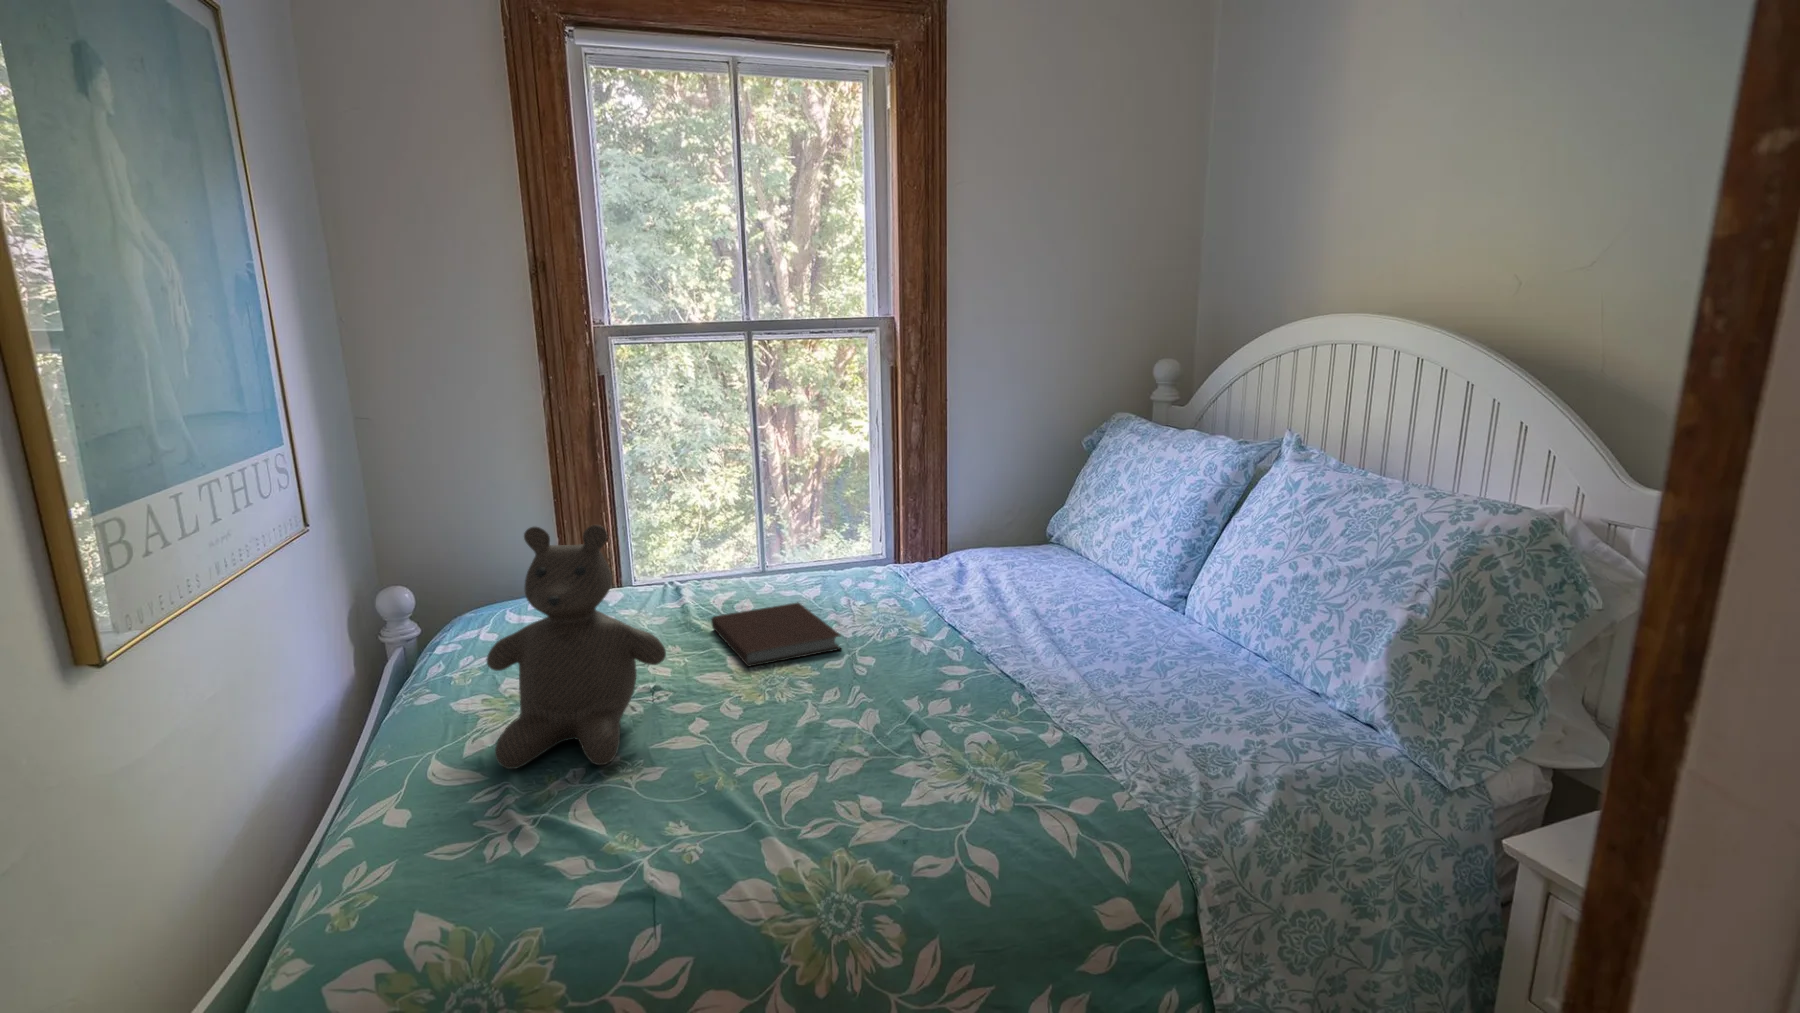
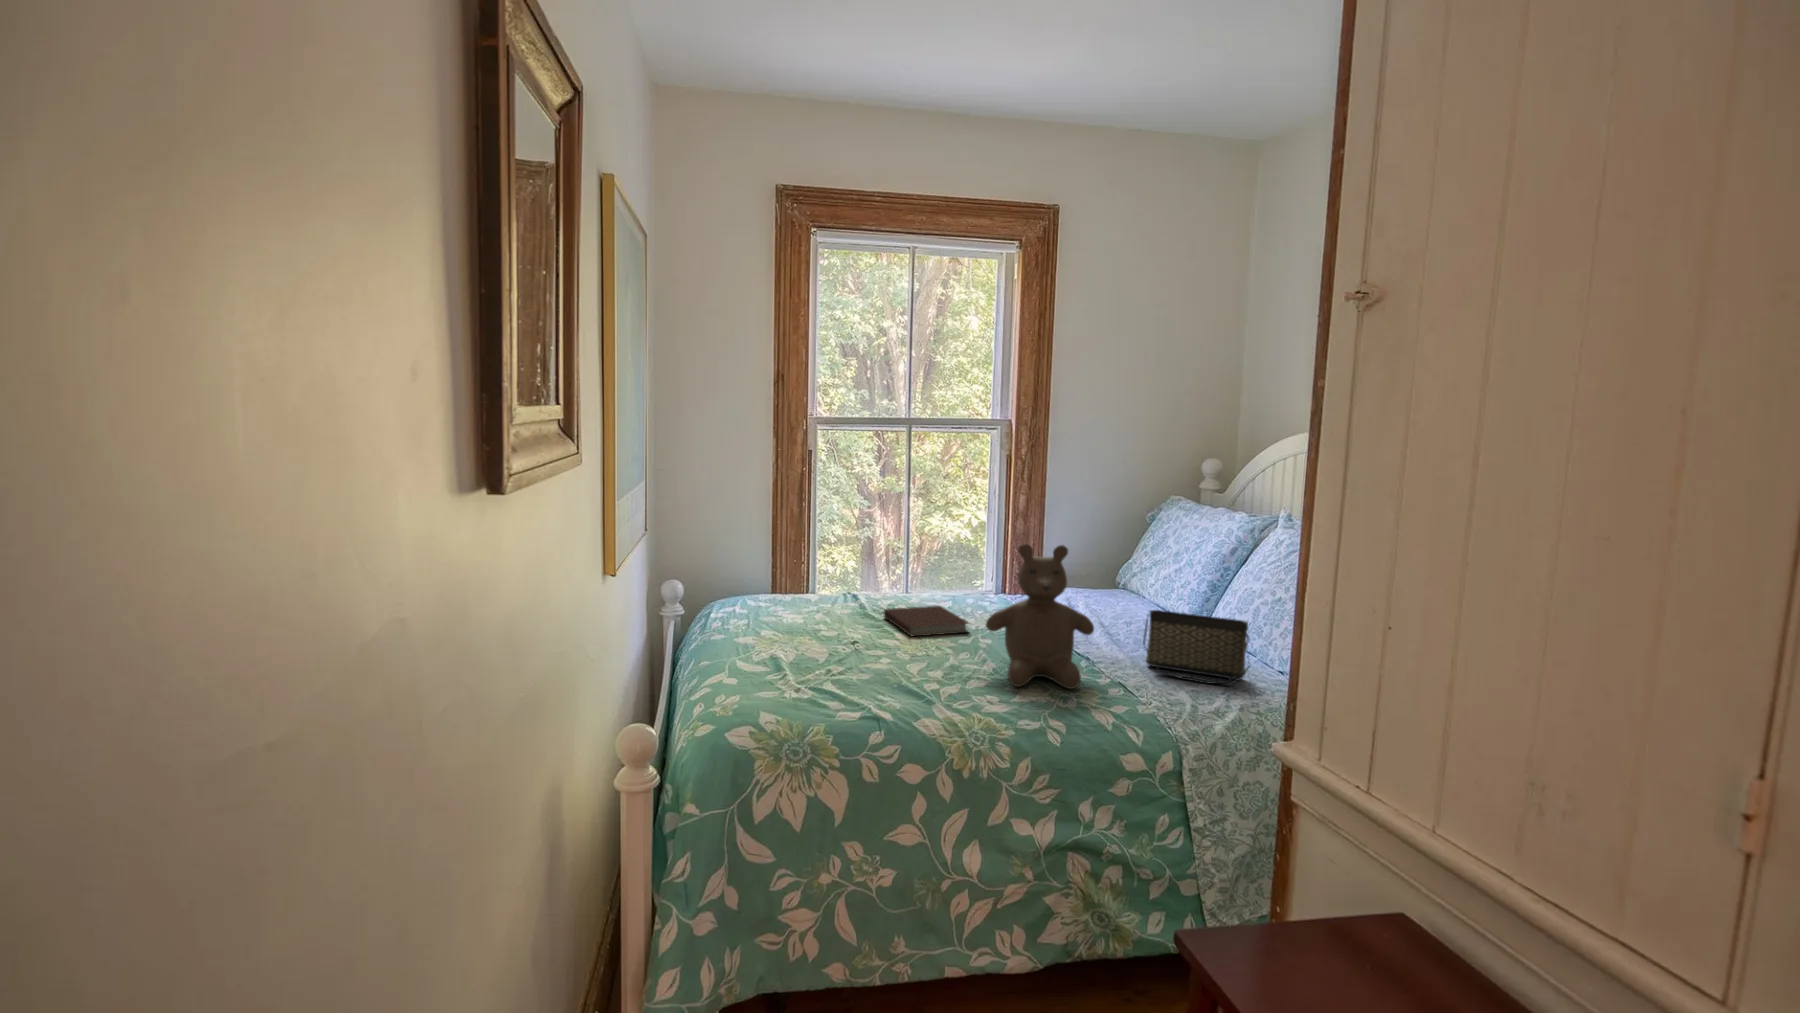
teddy bear: present [486,525,666,769] -> present [986,544,1094,689]
handbag: none [1109,610,1280,730] -> present [1143,610,1250,684]

